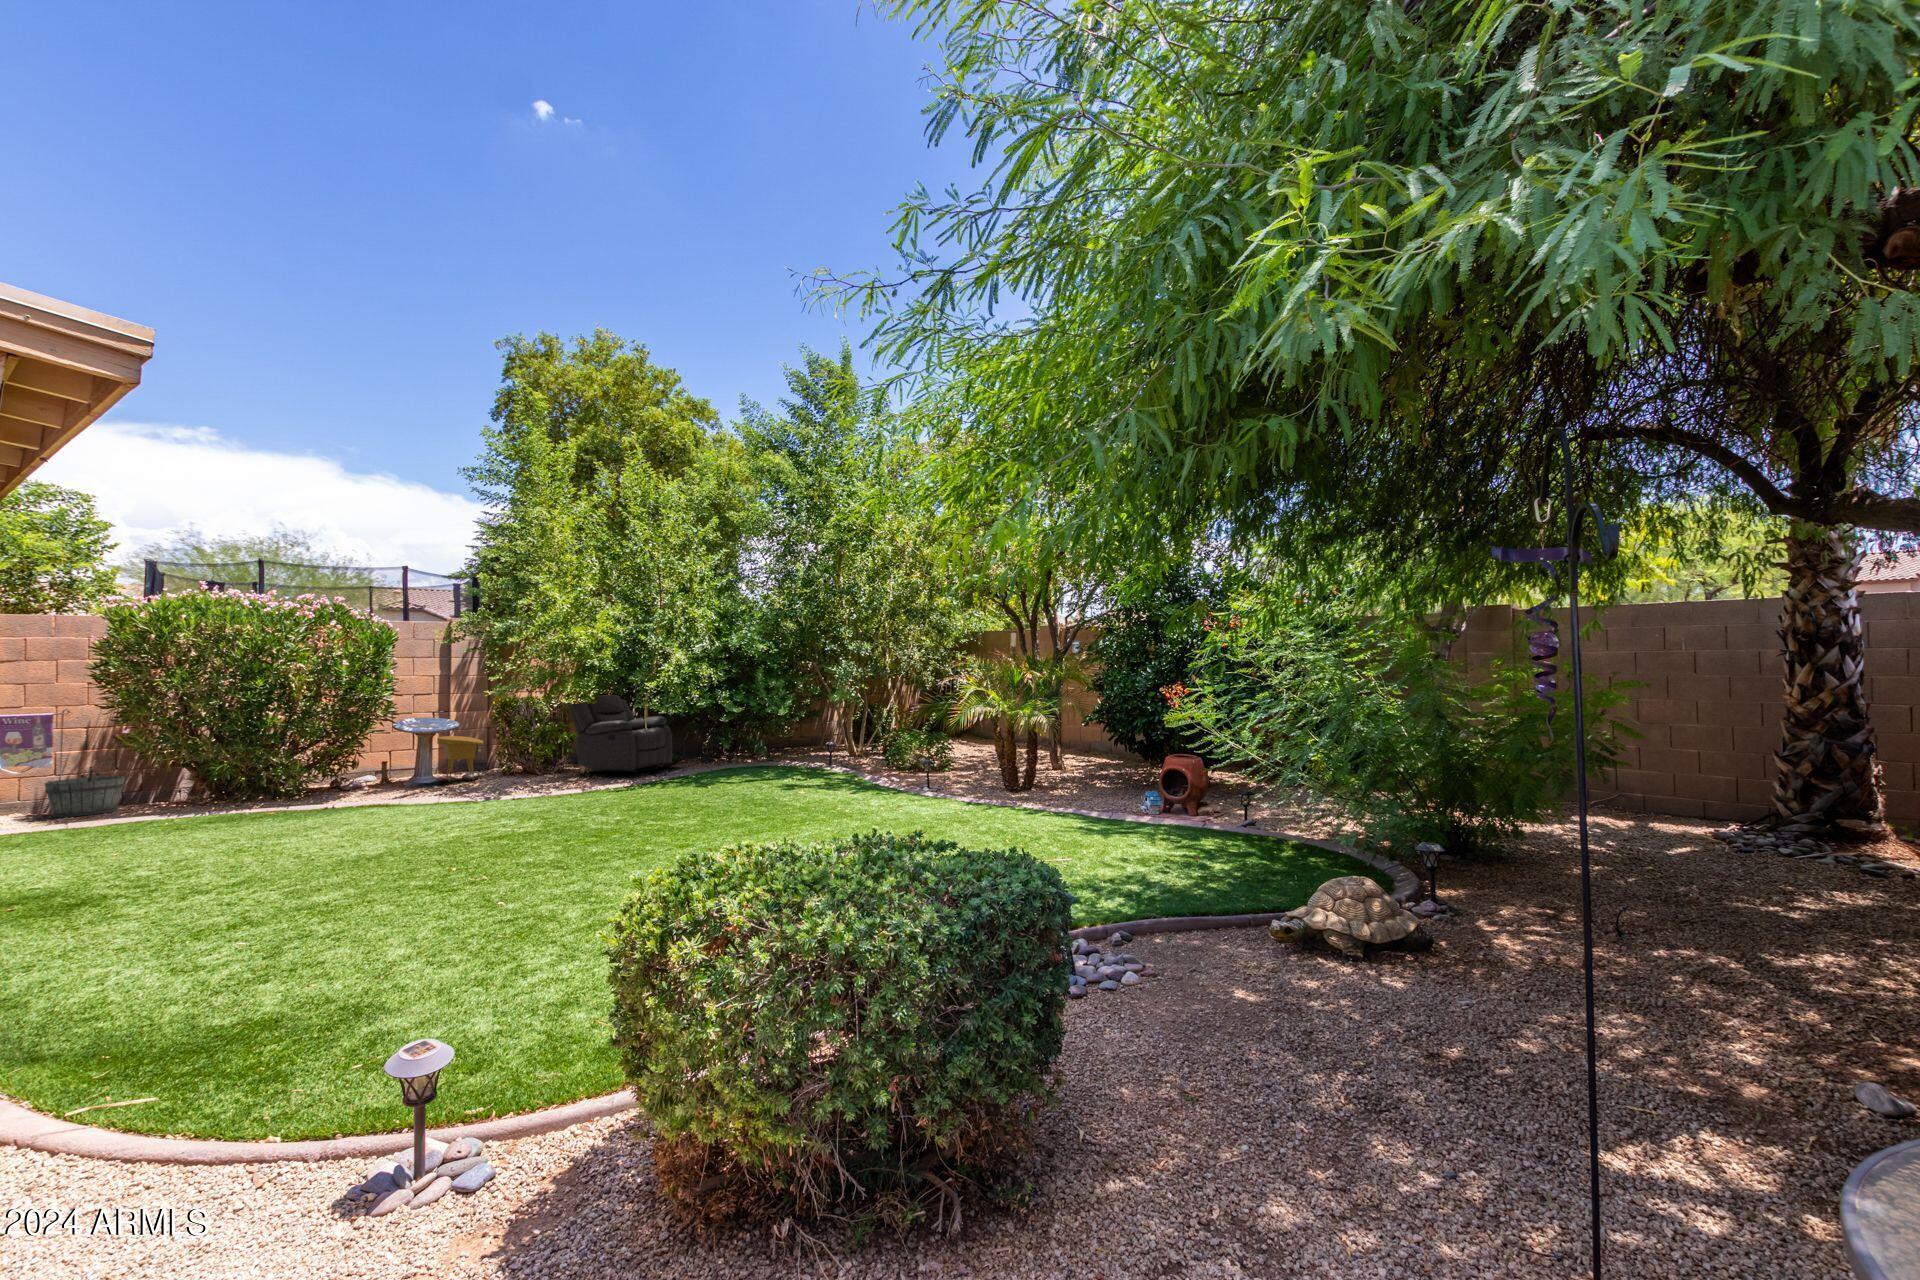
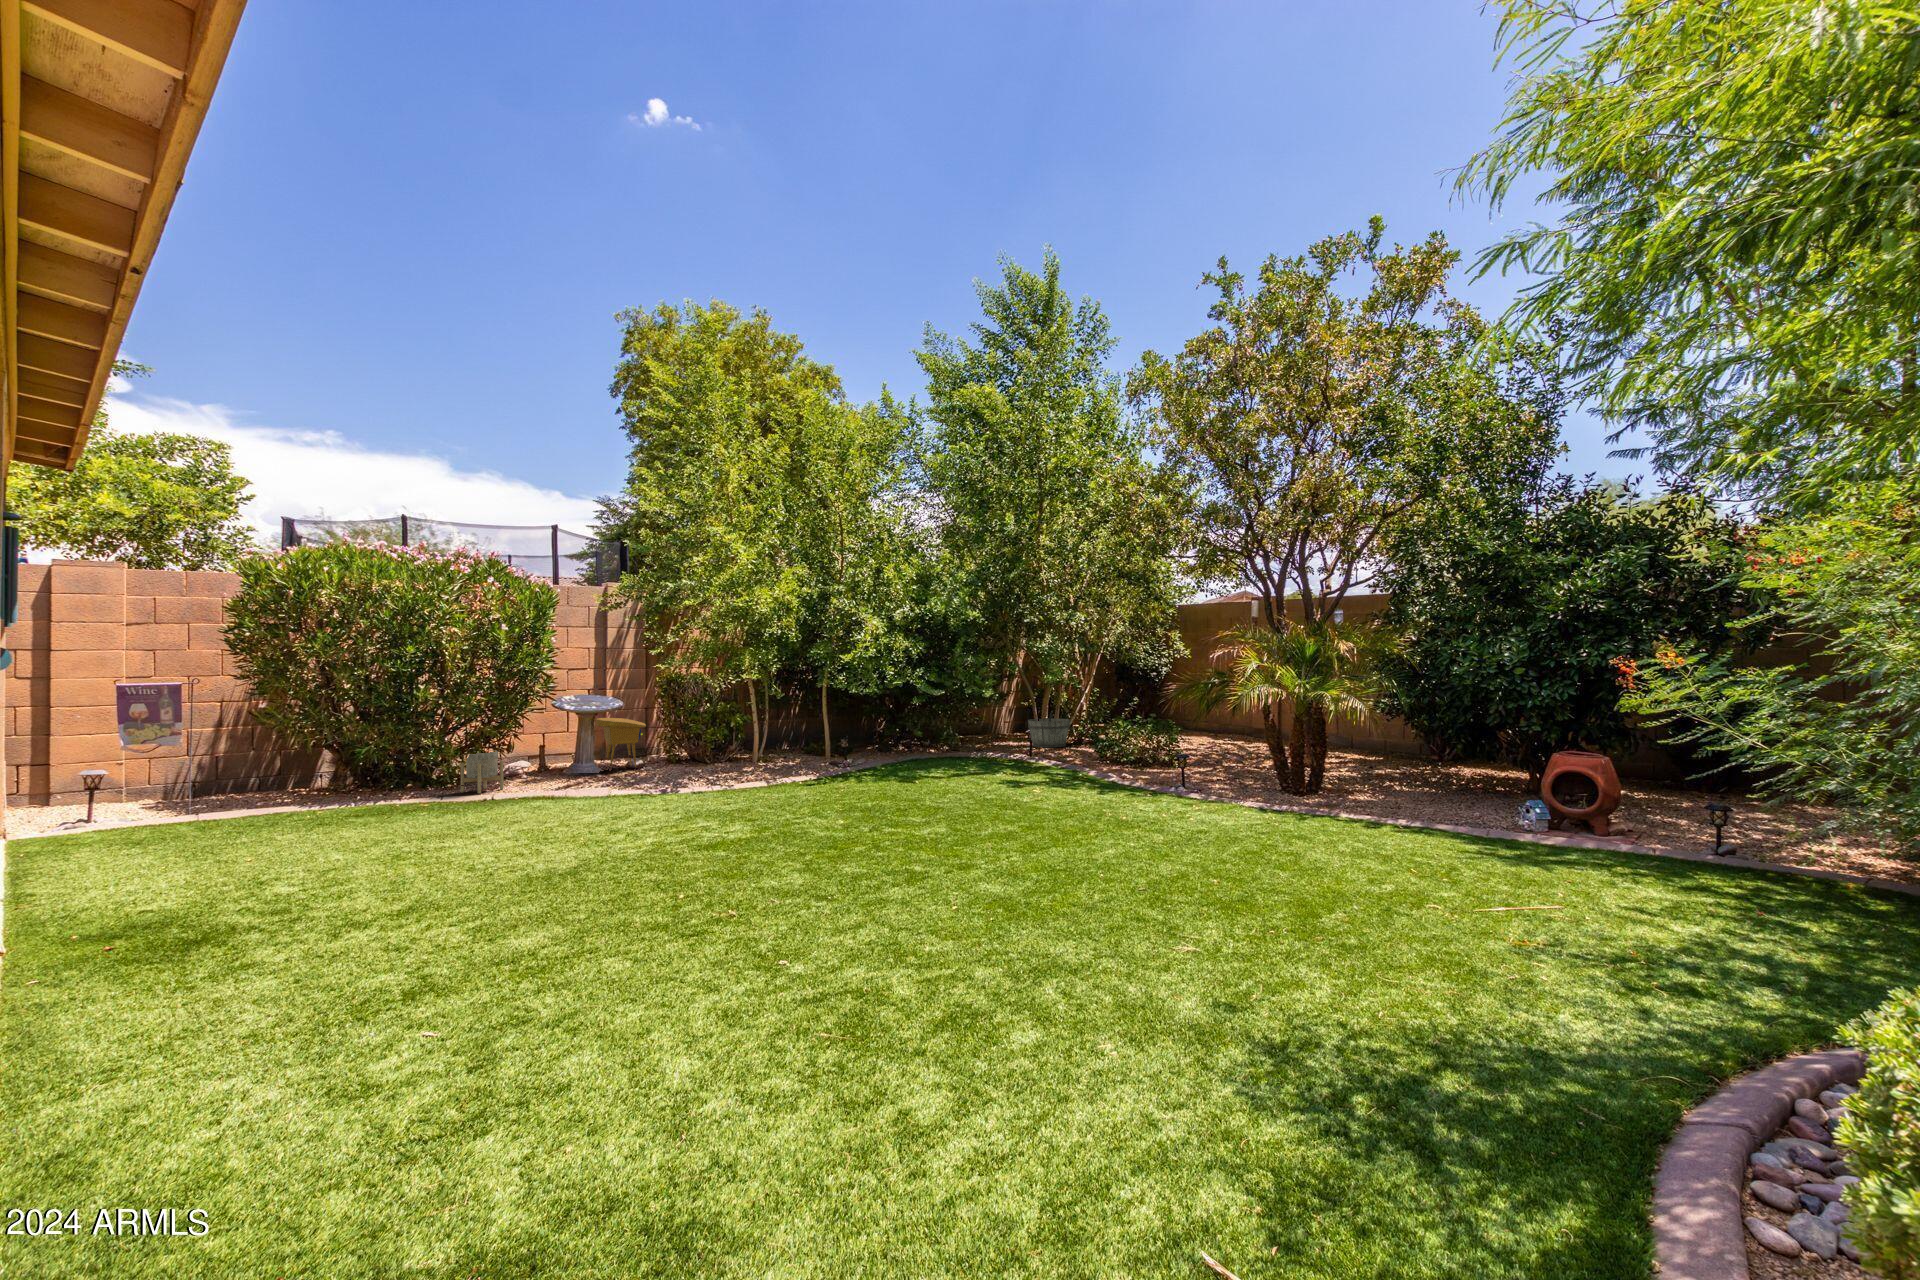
chair: present [568,695,672,773] -> none [735,665,849,762]
wooden bucket: present [45,767,125,817] -> present [1028,711,1070,747]
planter: none [306,767,345,803] -> present [461,751,503,793]

